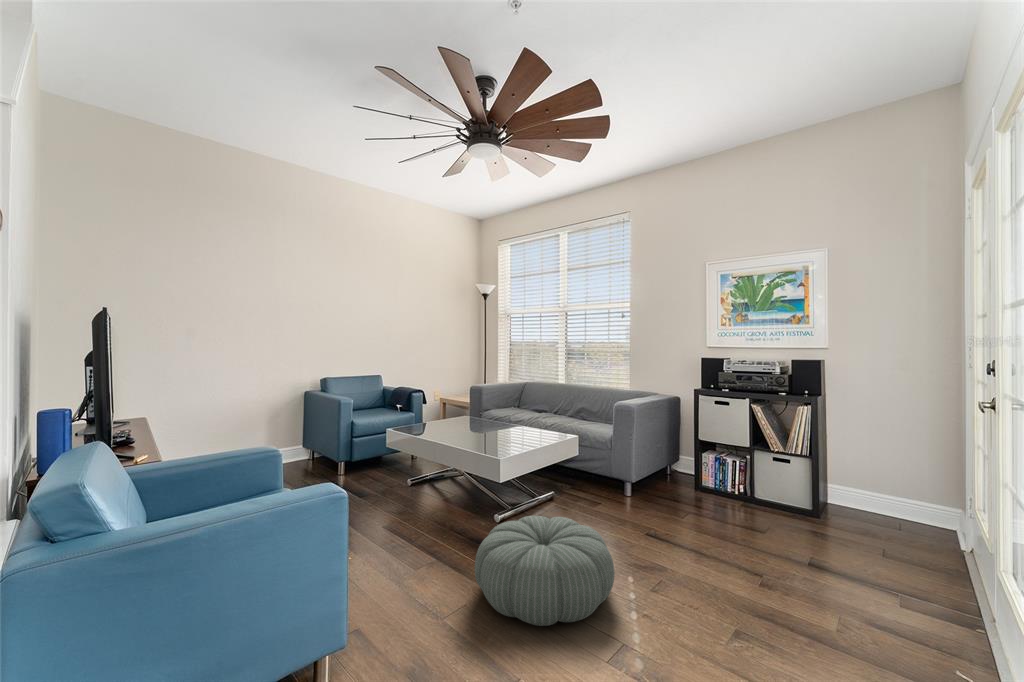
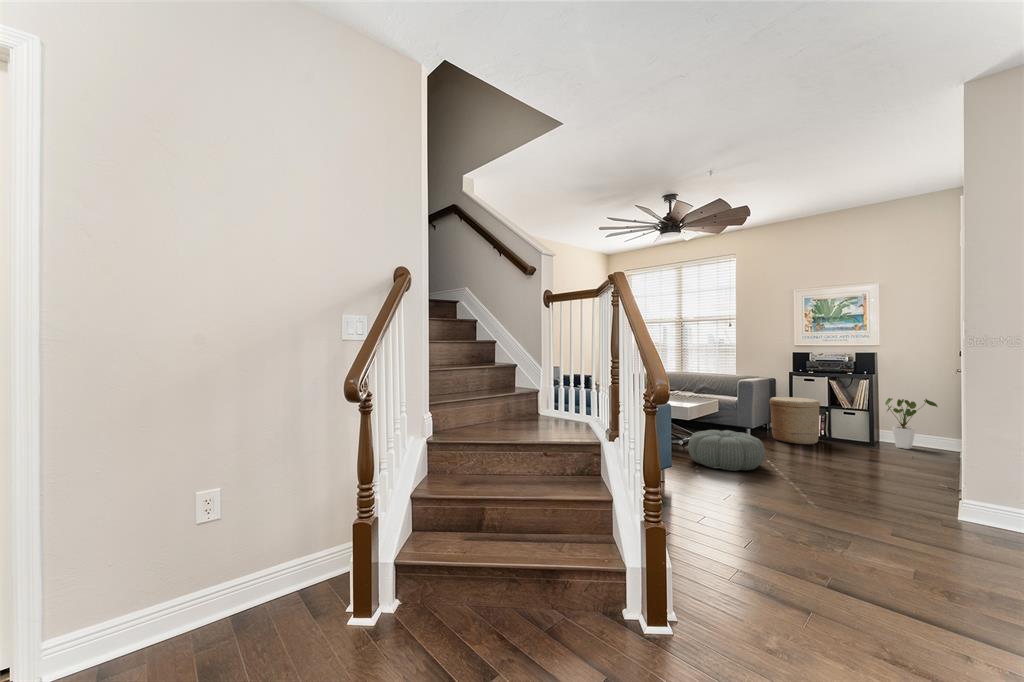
woven basket: none [660,430,736,515] -> present [769,397,820,444]
house plant: none [836,438,918,524] -> present [885,398,937,449]

